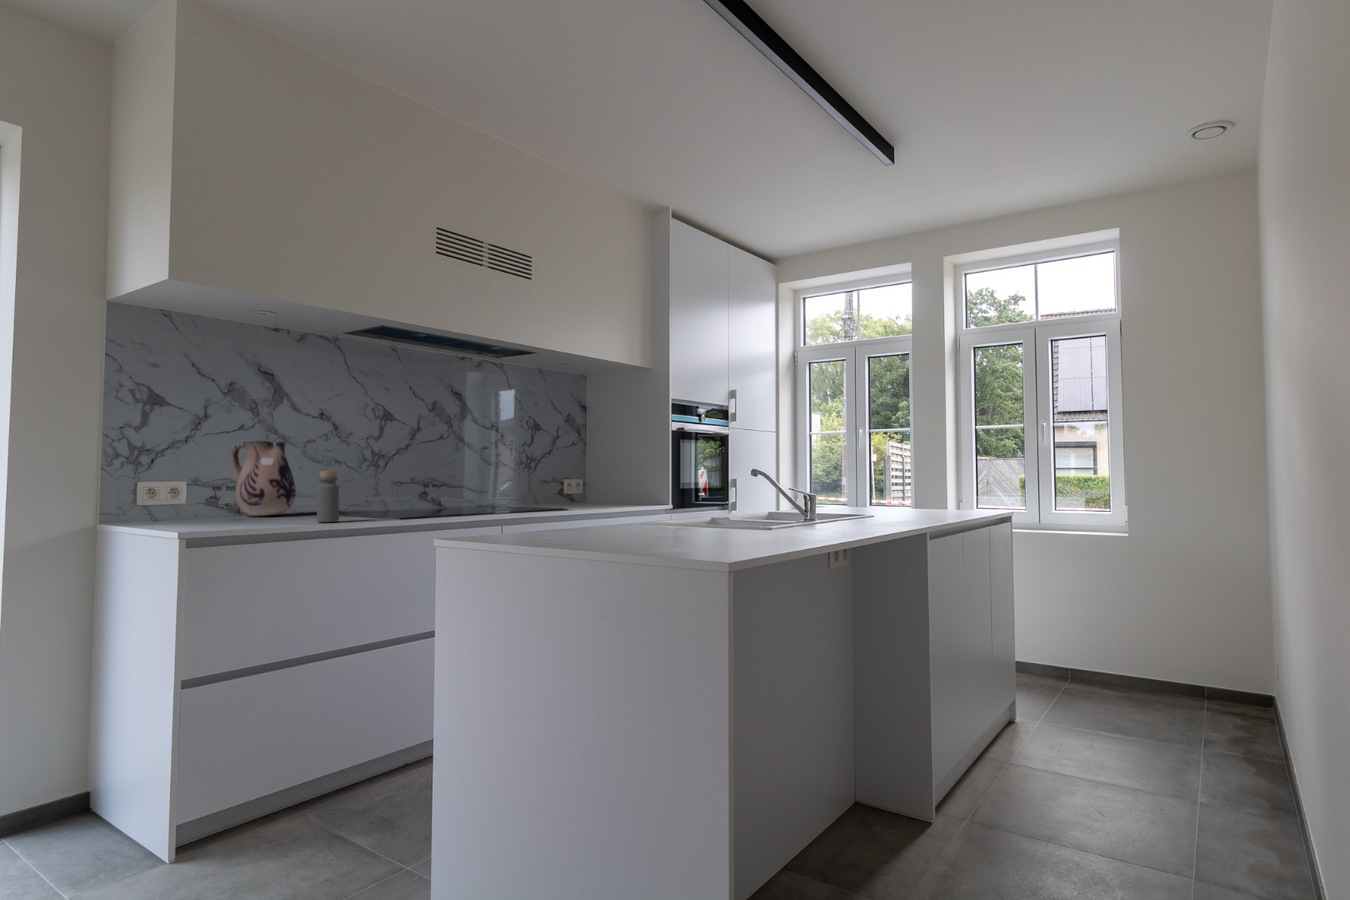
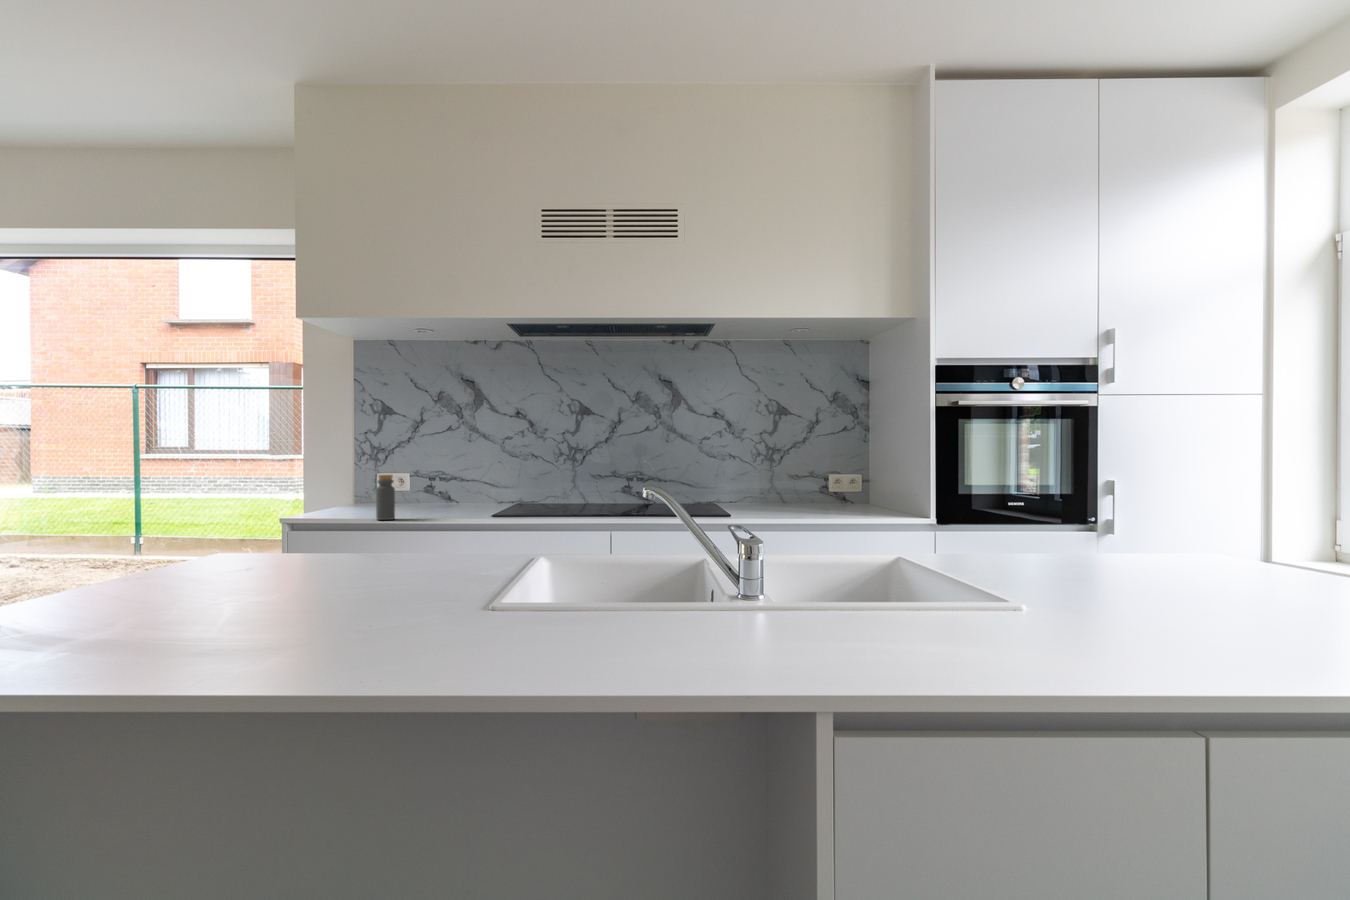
ceramic pitcher: present [231,441,296,516] -> none [410,442,457,506]

